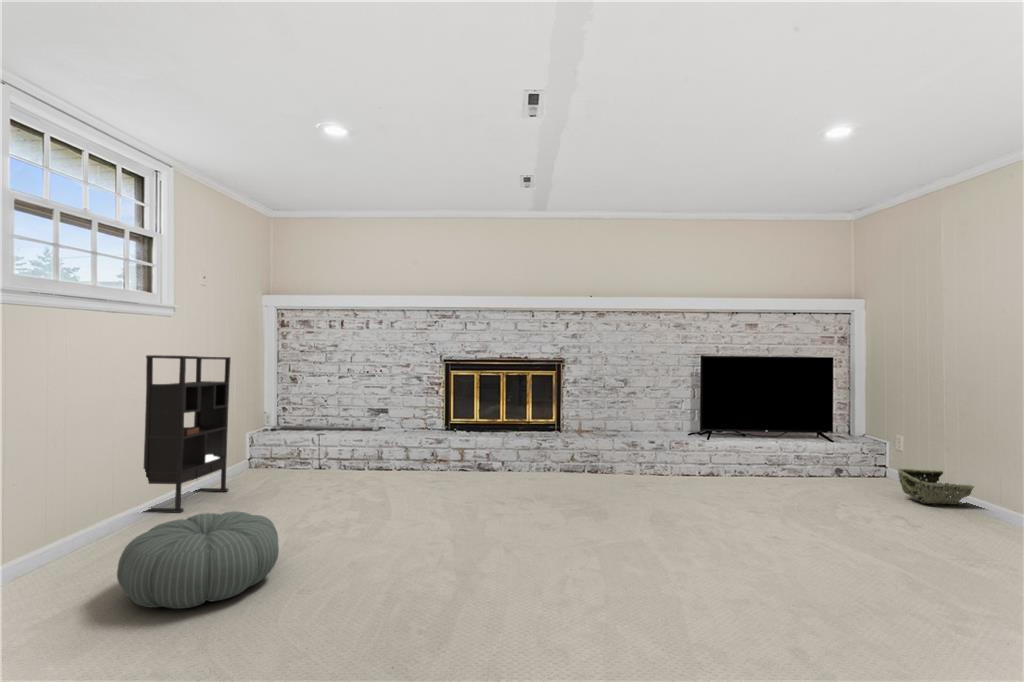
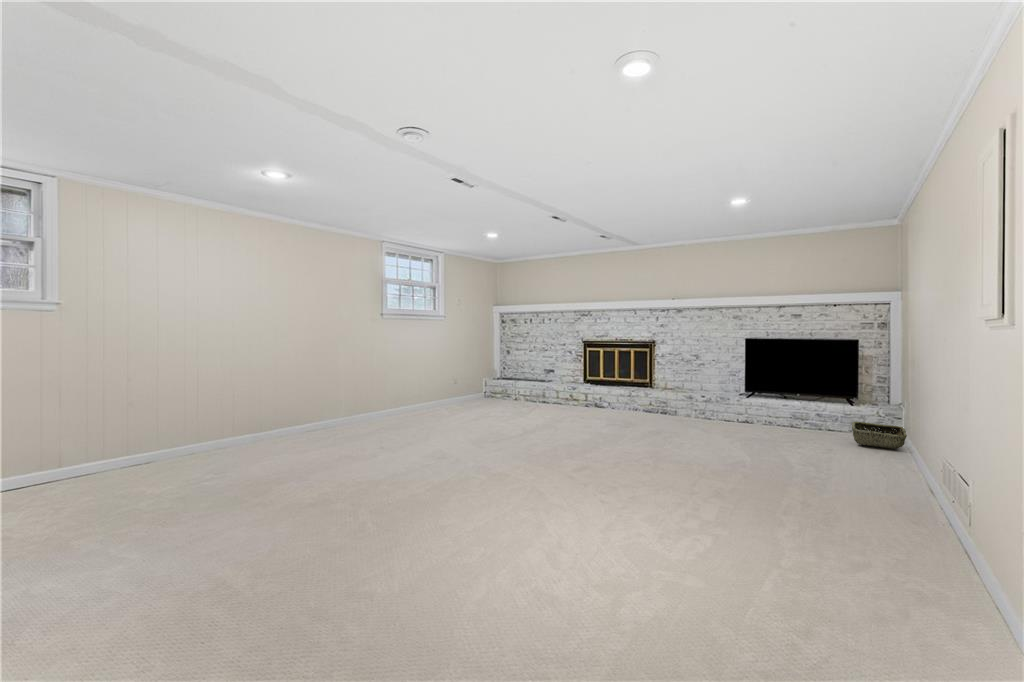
bookshelf: present [143,355,230,513] -> none [435,341,471,409]
pouf: present [117,511,279,609] -> none [419,402,468,428]

